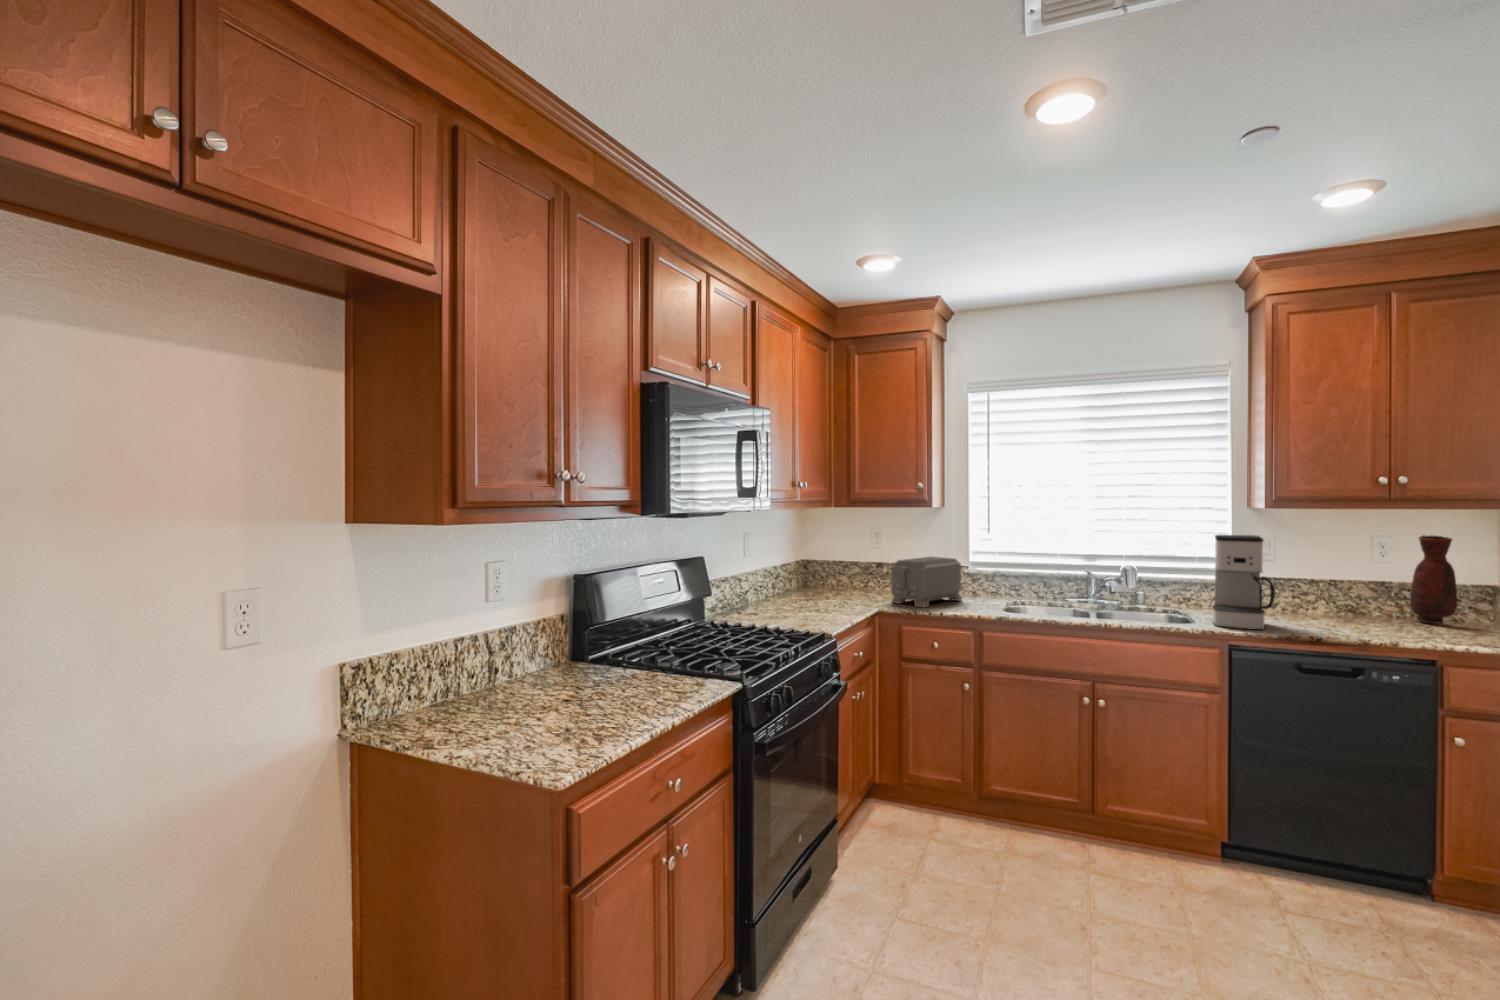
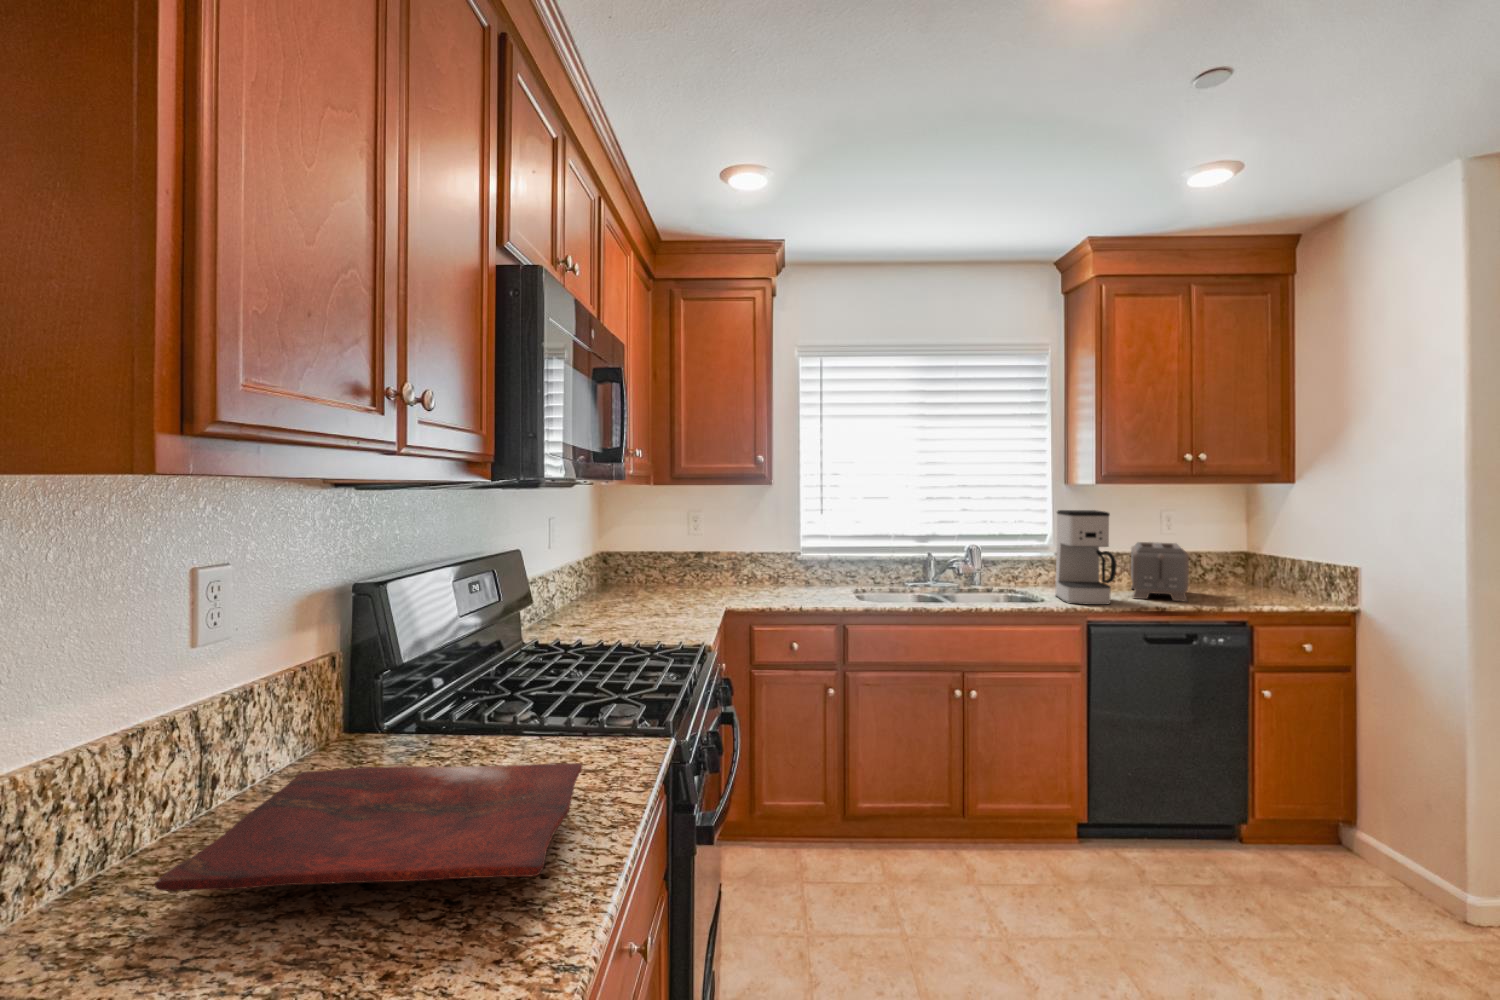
vase: present [1410,535,1458,624] -> none [1193,508,1231,589]
toaster: present [891,557,962,607] -> present [1131,542,1189,602]
cutting board: none [453,669,659,720] -> present [155,763,582,891]

